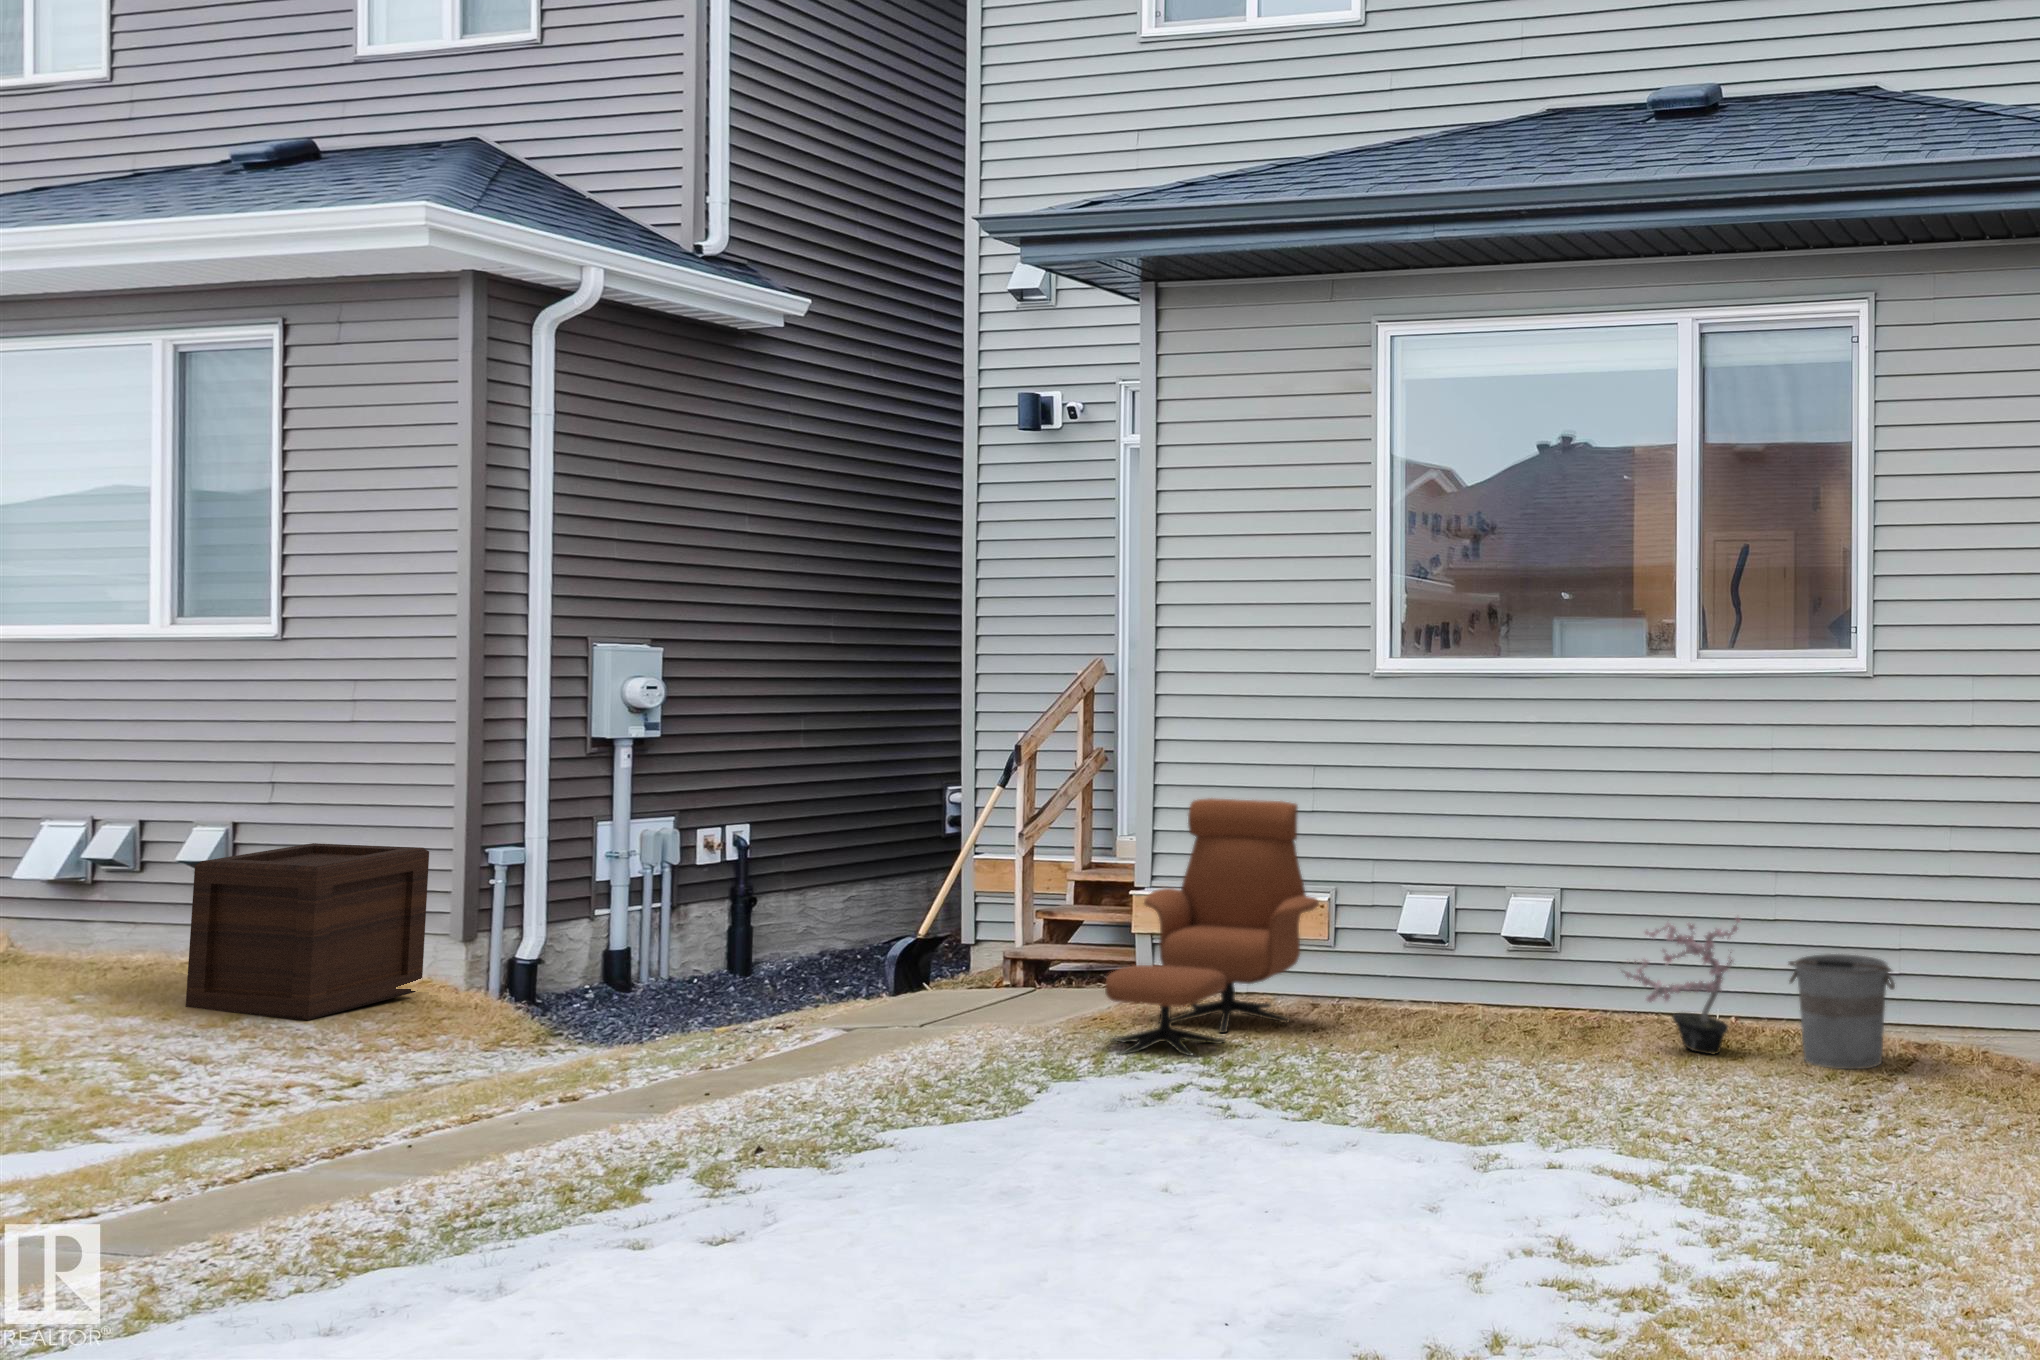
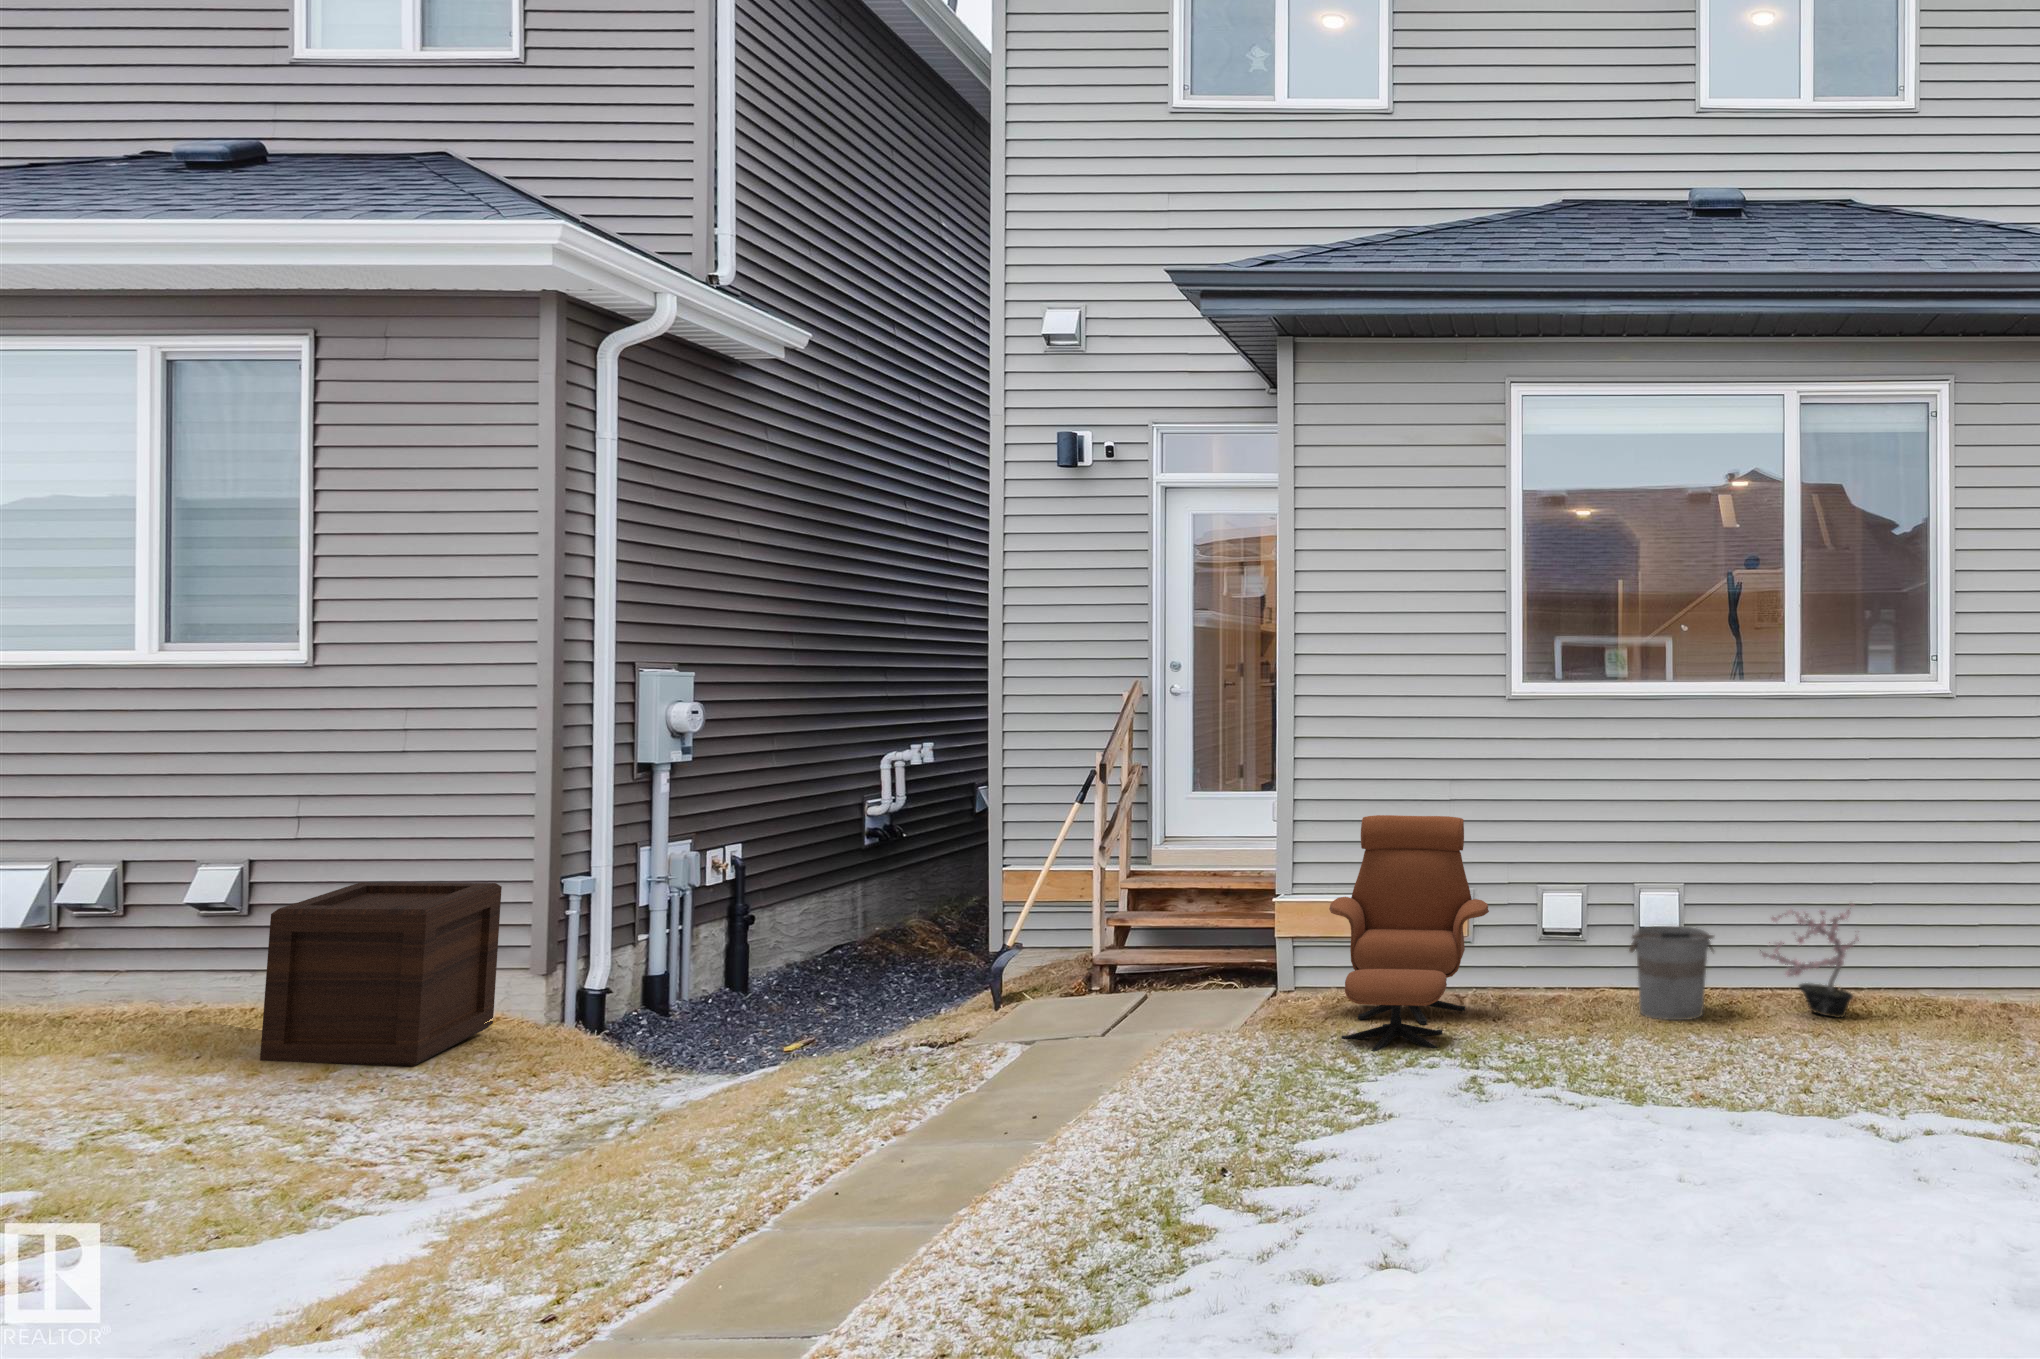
bucket: present [1789,954,1895,1069] -> present [1629,926,1714,1020]

